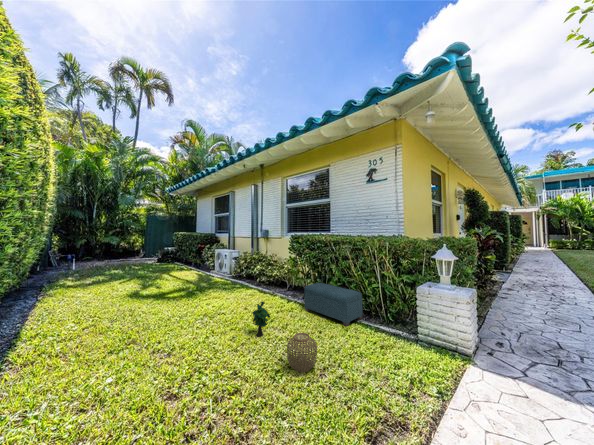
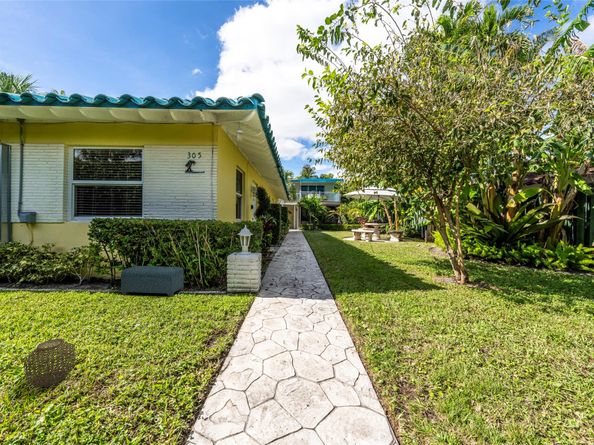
decorative plant: present [252,302,270,337] -> none [64,287,93,324]
woven basket: present [287,333,317,372] -> present [24,339,75,387]

